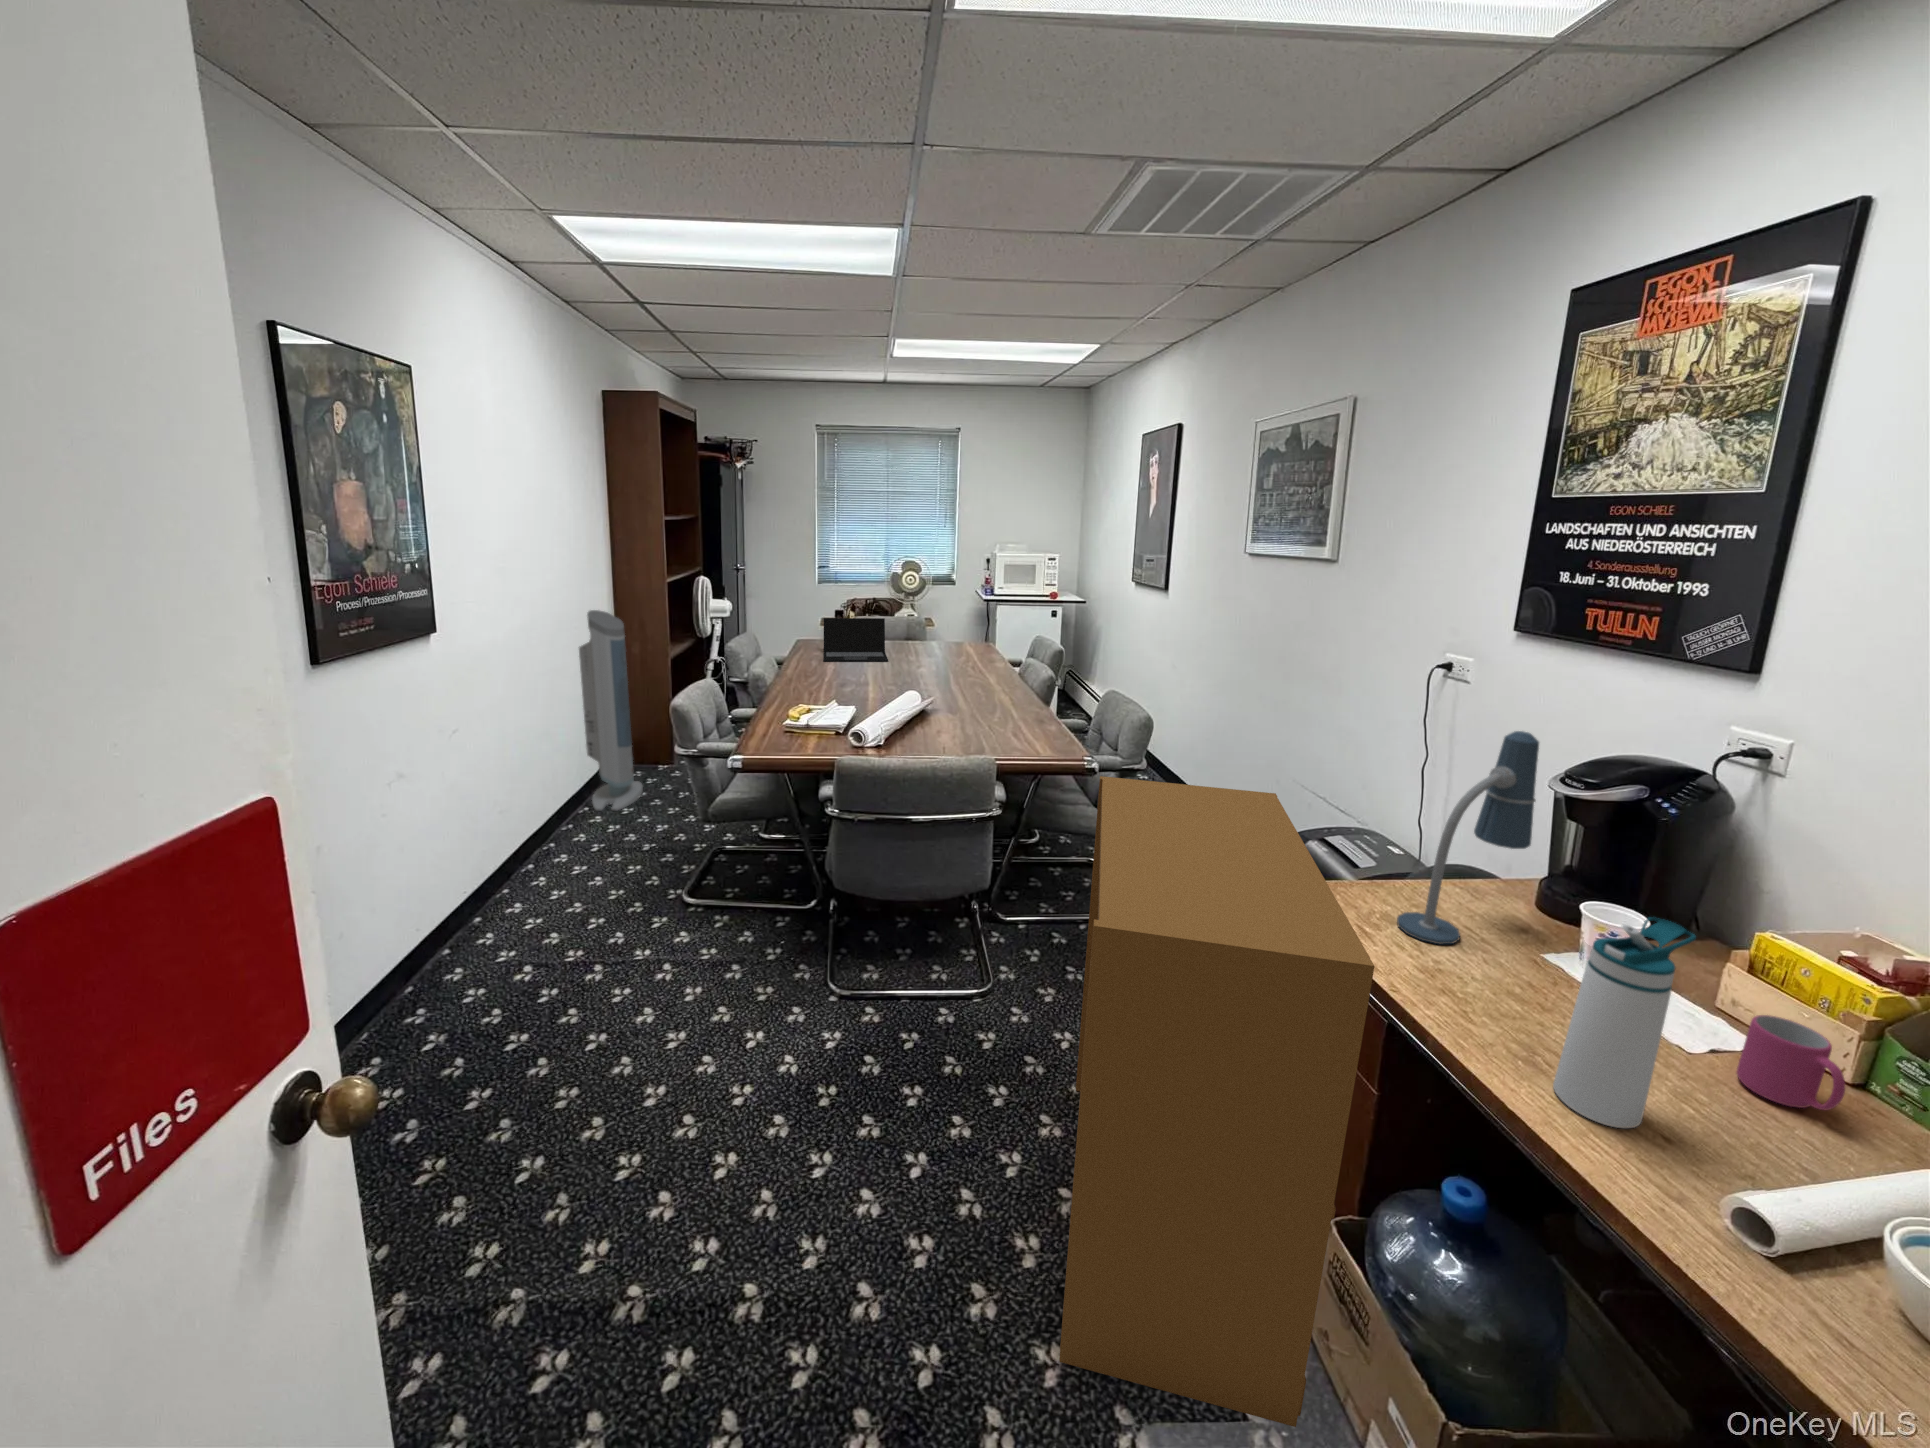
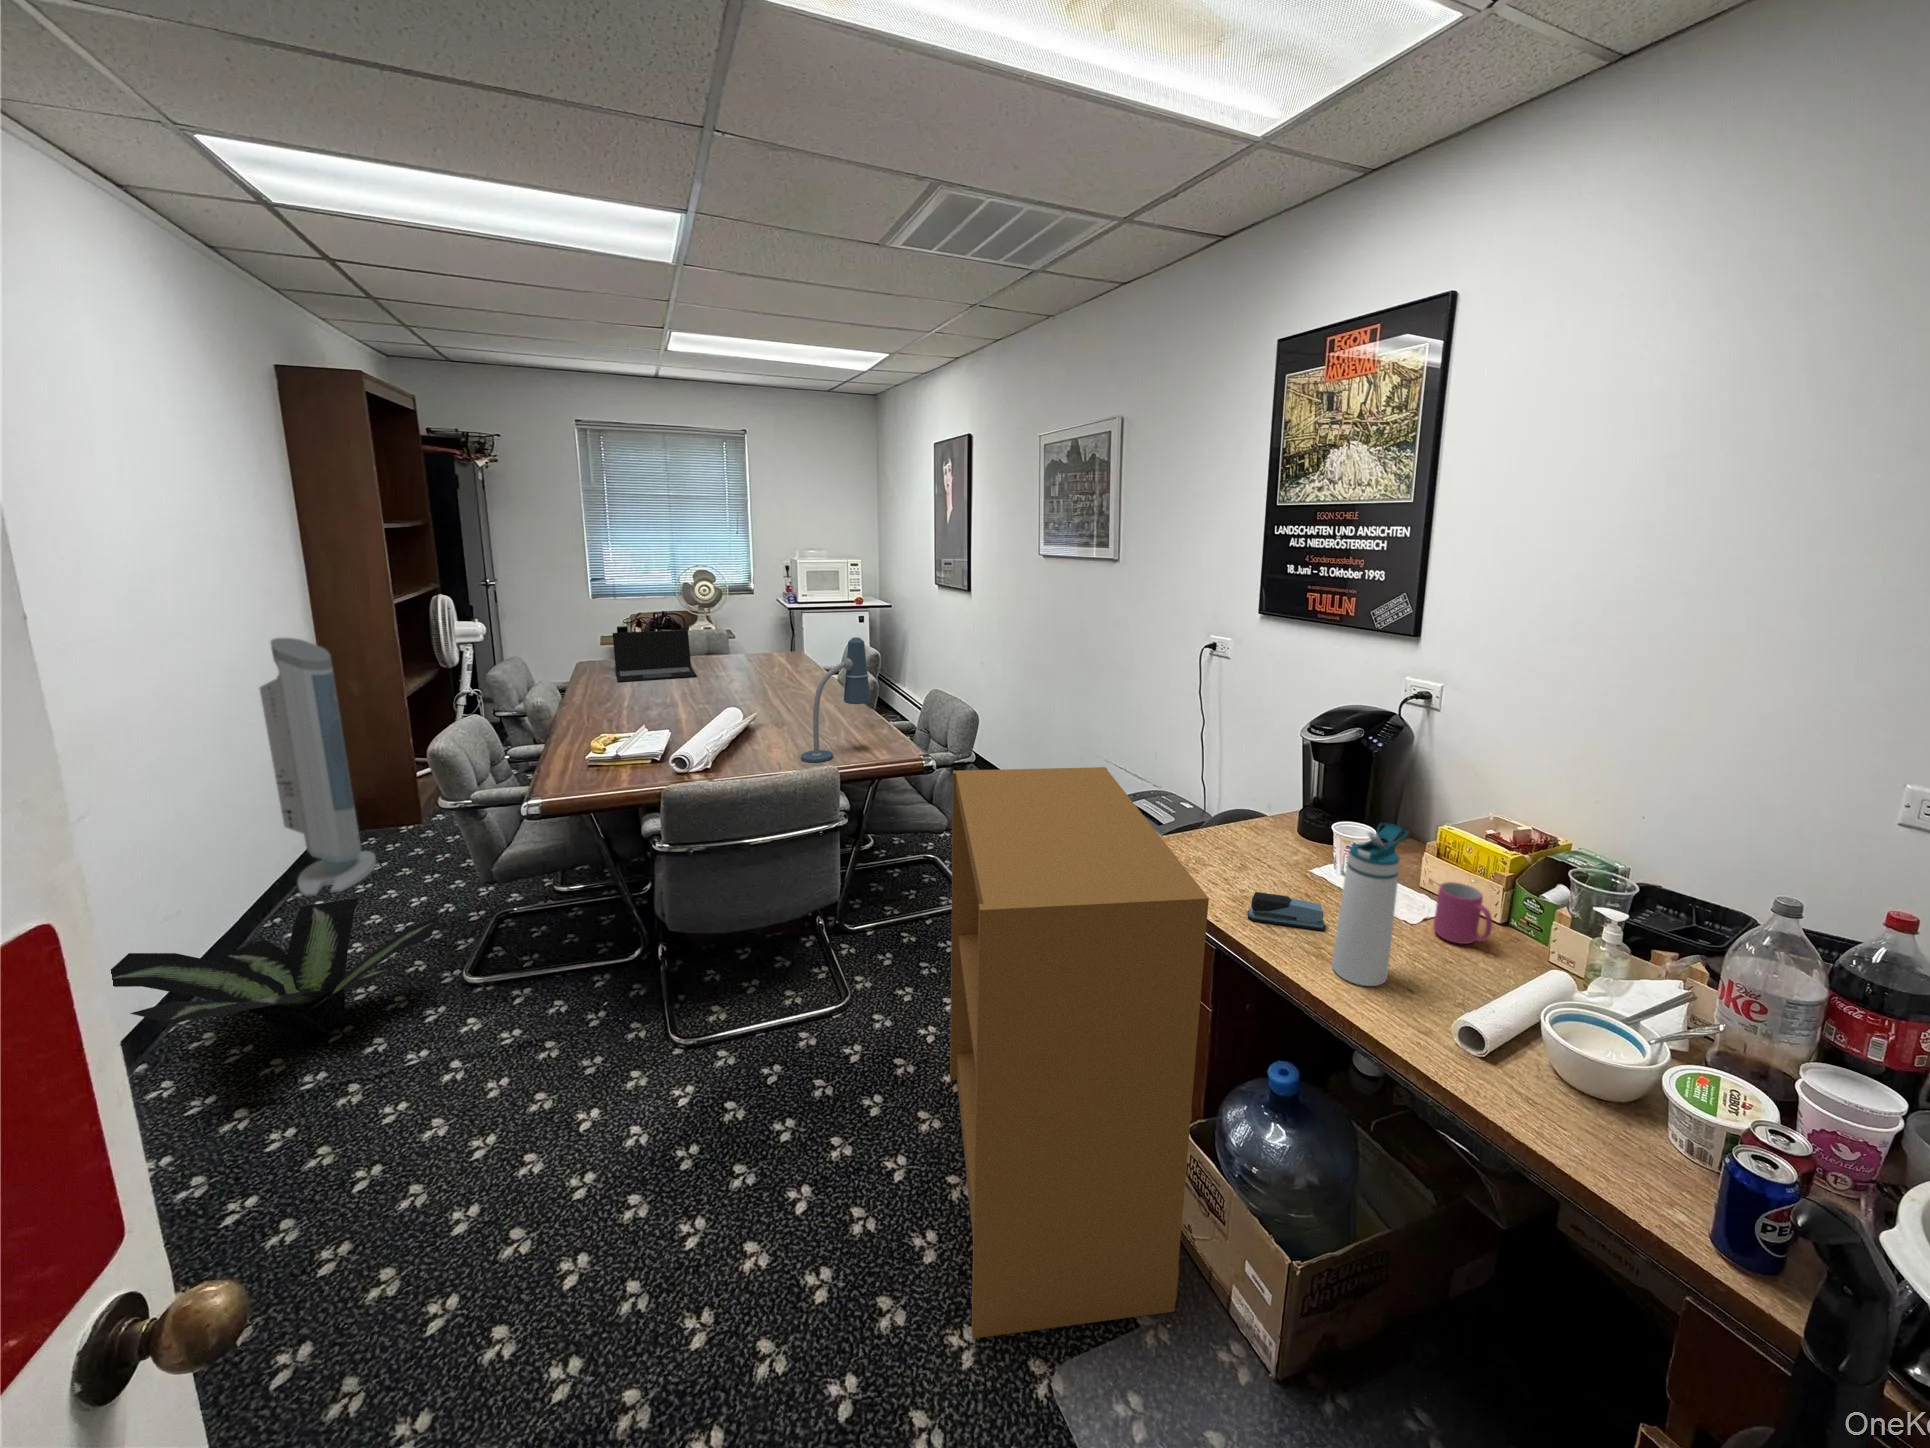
desk lamp: present [1397,731,1539,944] -> present [801,637,871,762]
potted plant: none [463,818,673,925] -> present [111,898,440,1047]
stapler: none [1438,970,1552,1037] -> present [1248,892,1325,931]

